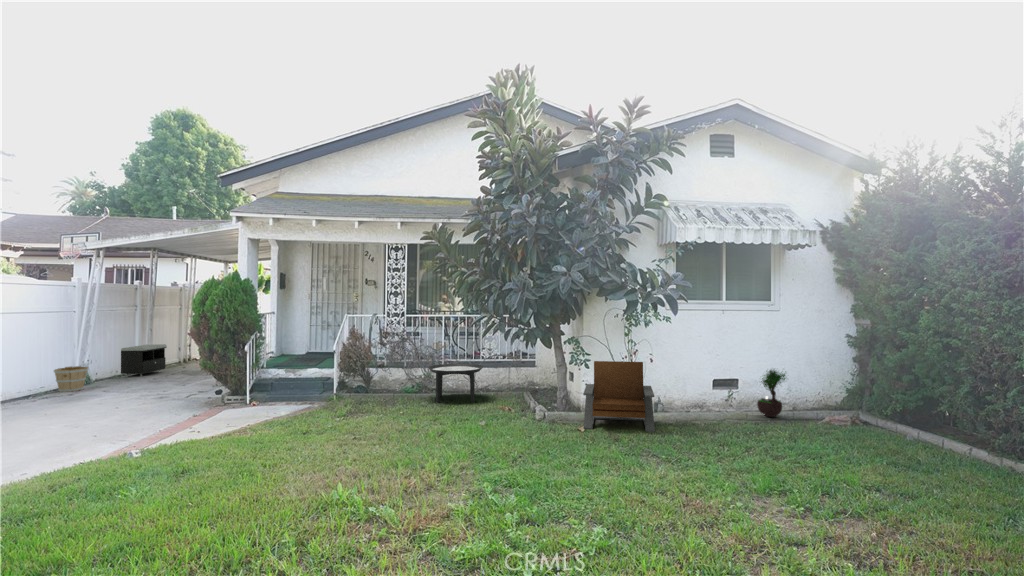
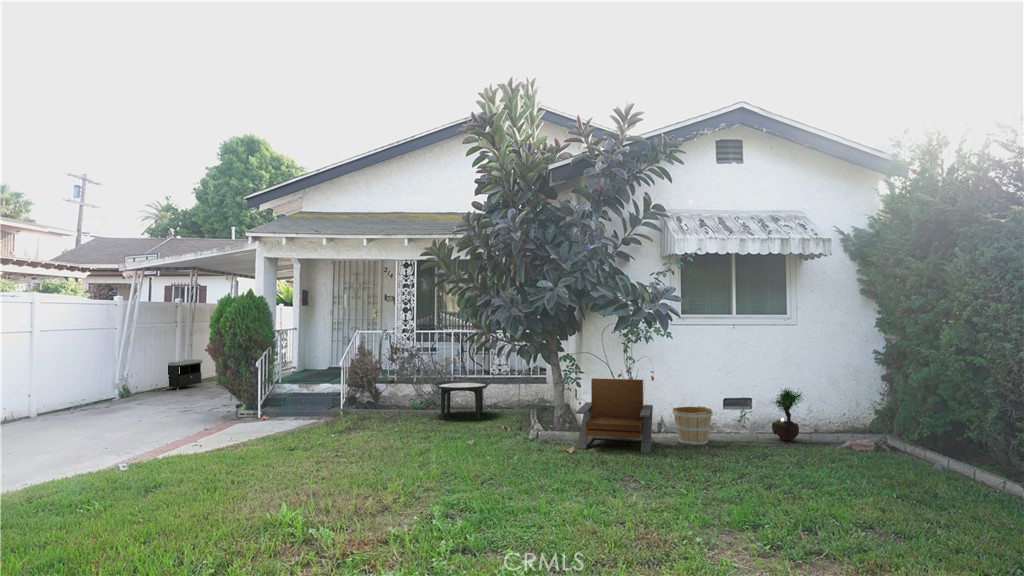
wooden bucket: present [54,366,88,392] -> present [673,406,713,445]

